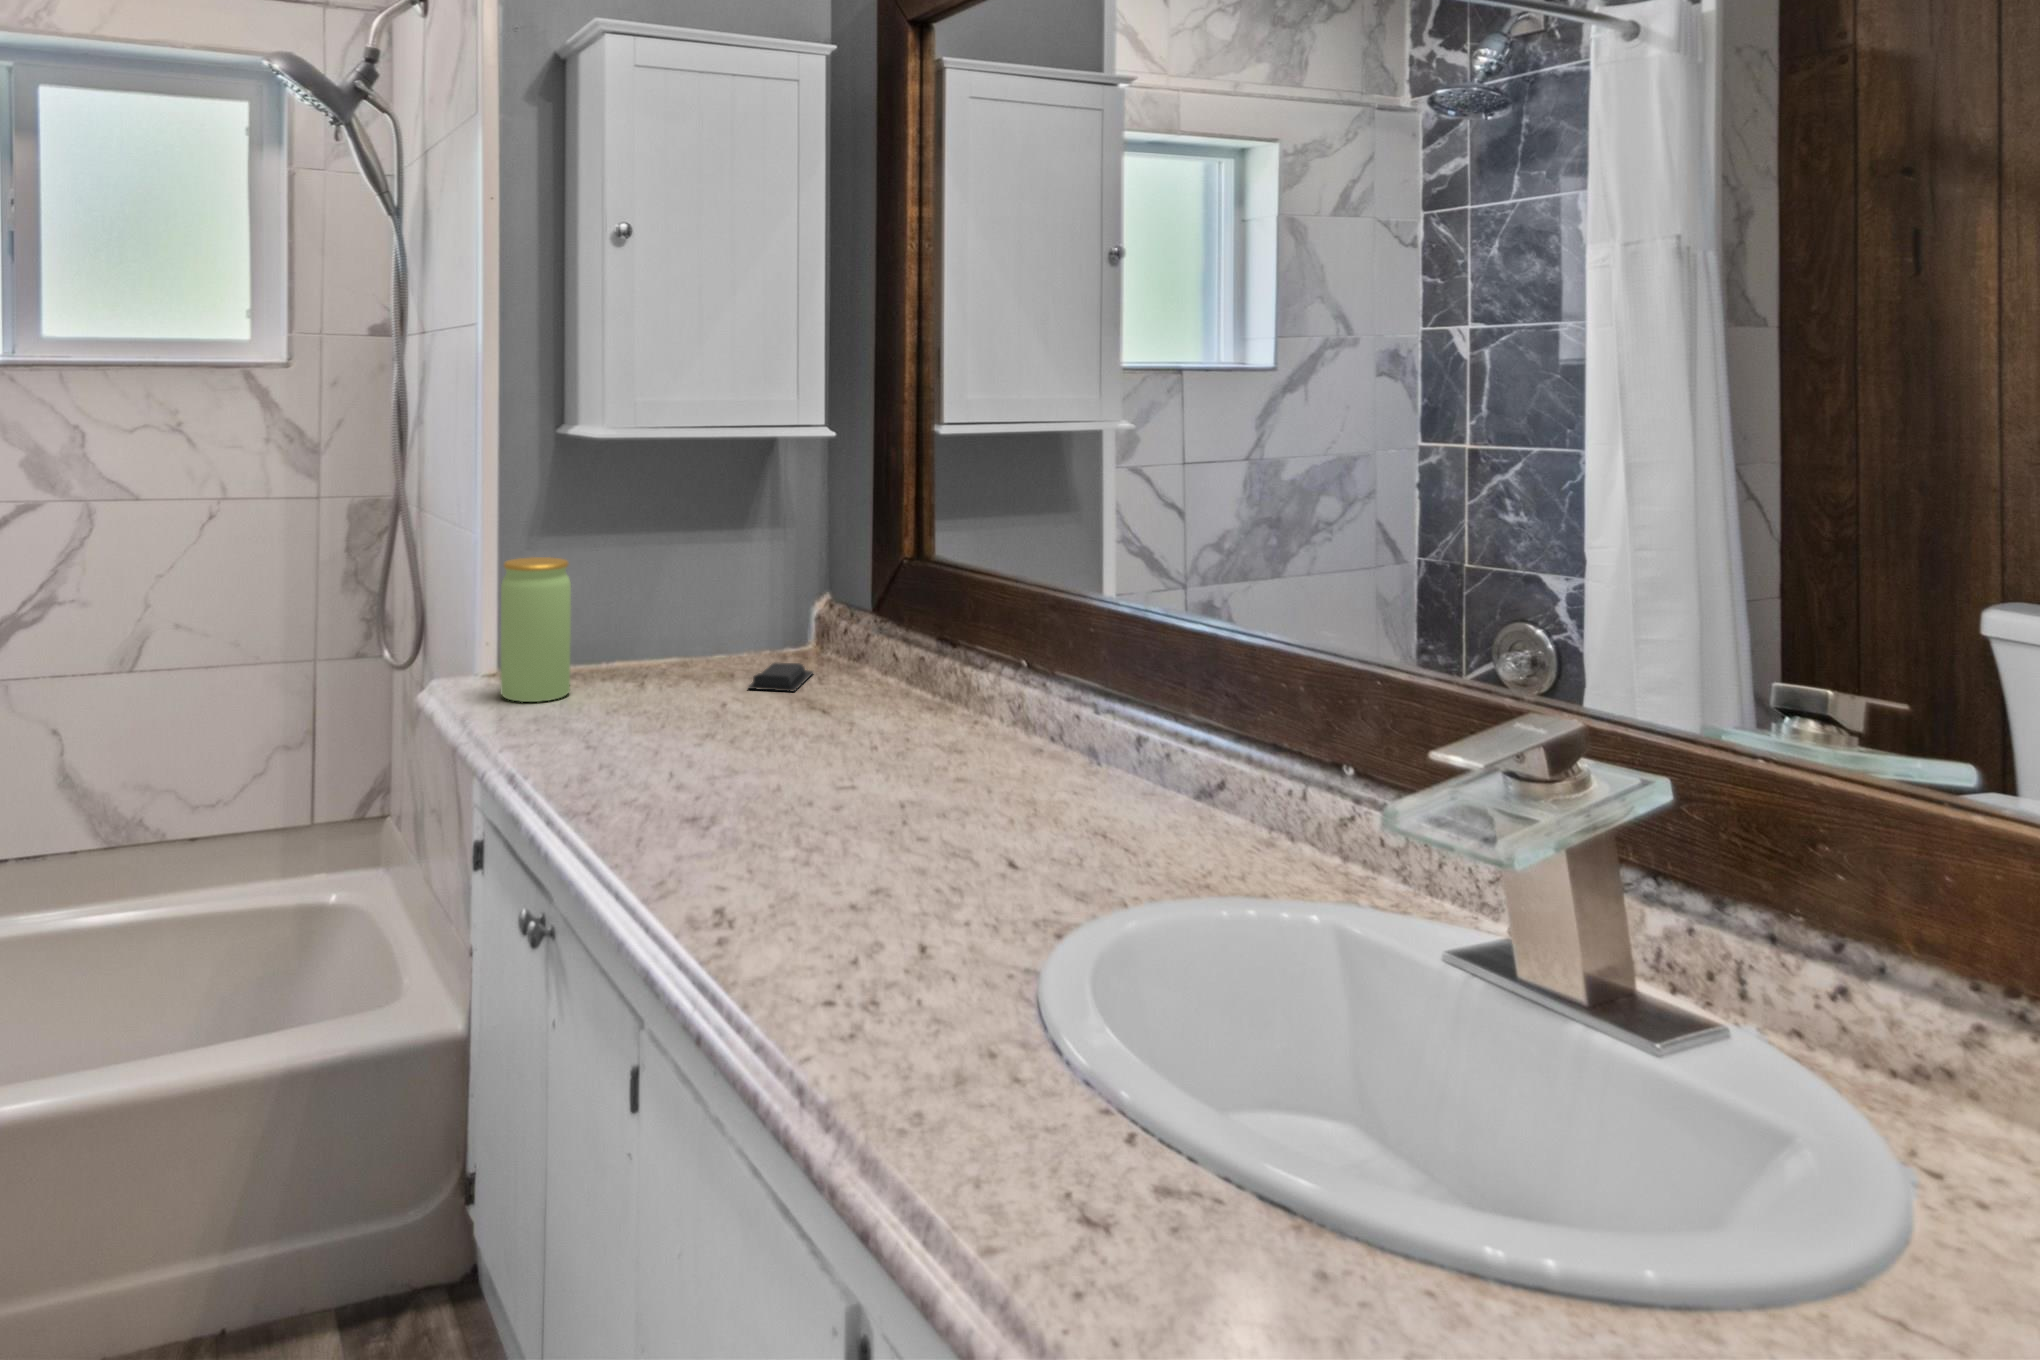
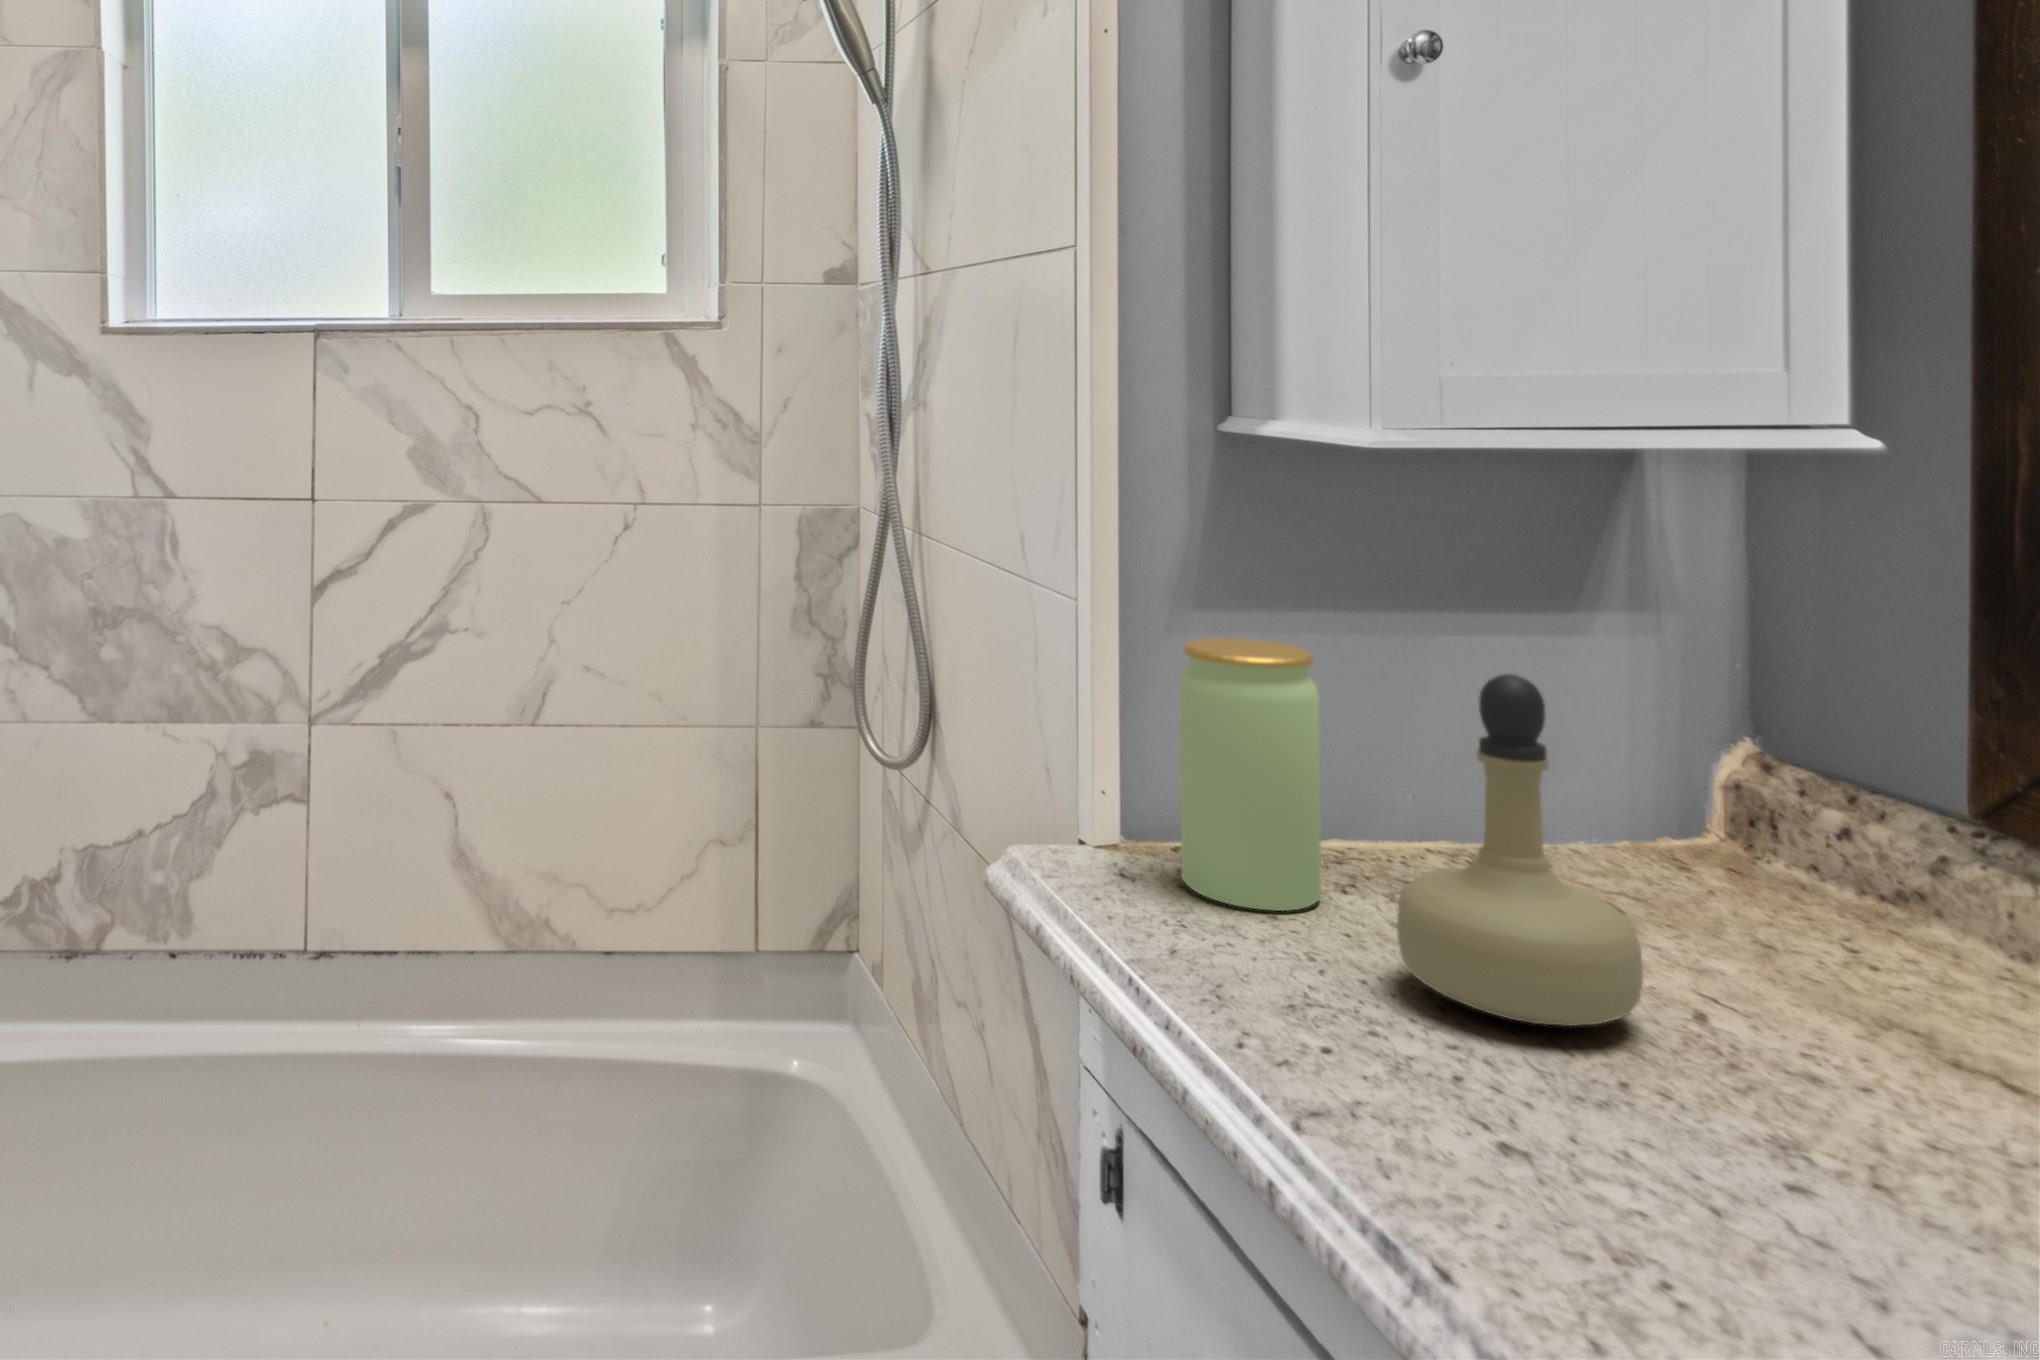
perfume bottle: none [572,562,673,728] -> present [1397,674,1643,1026]
soap bar: present [748,662,813,691] -> none [1718,880,1855,963]

